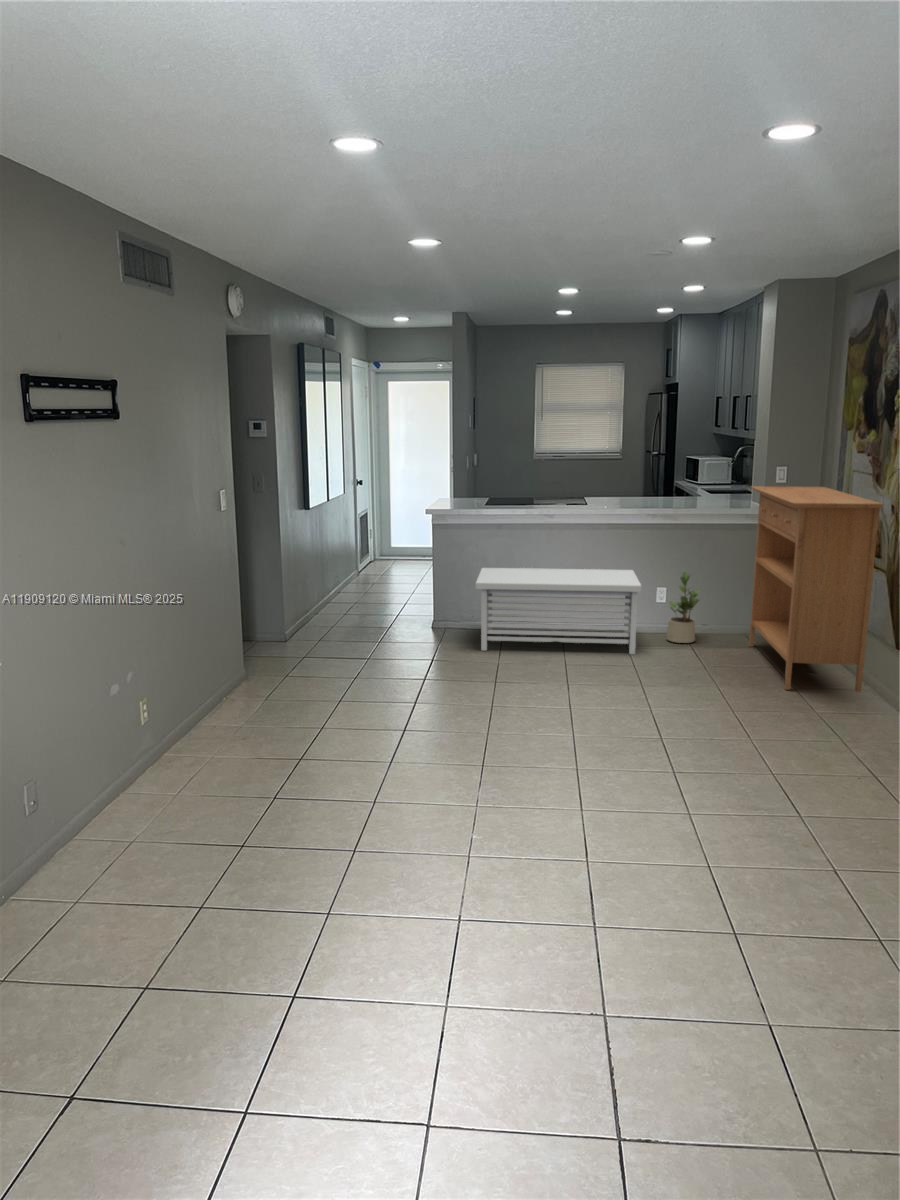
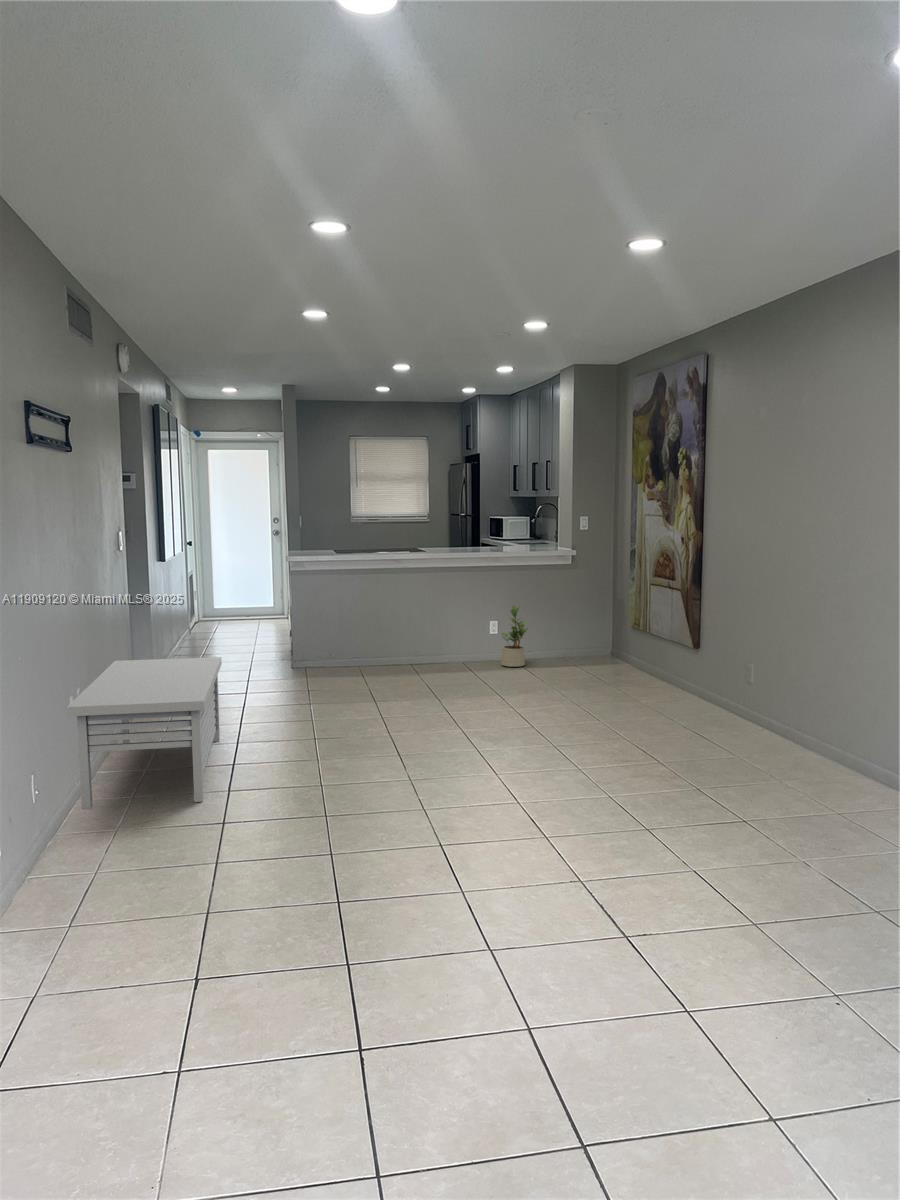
console table: present [749,486,883,692] -> none [563,531,674,692]
storage bench: present [476,568,641,654] -> present [67,657,222,809]

